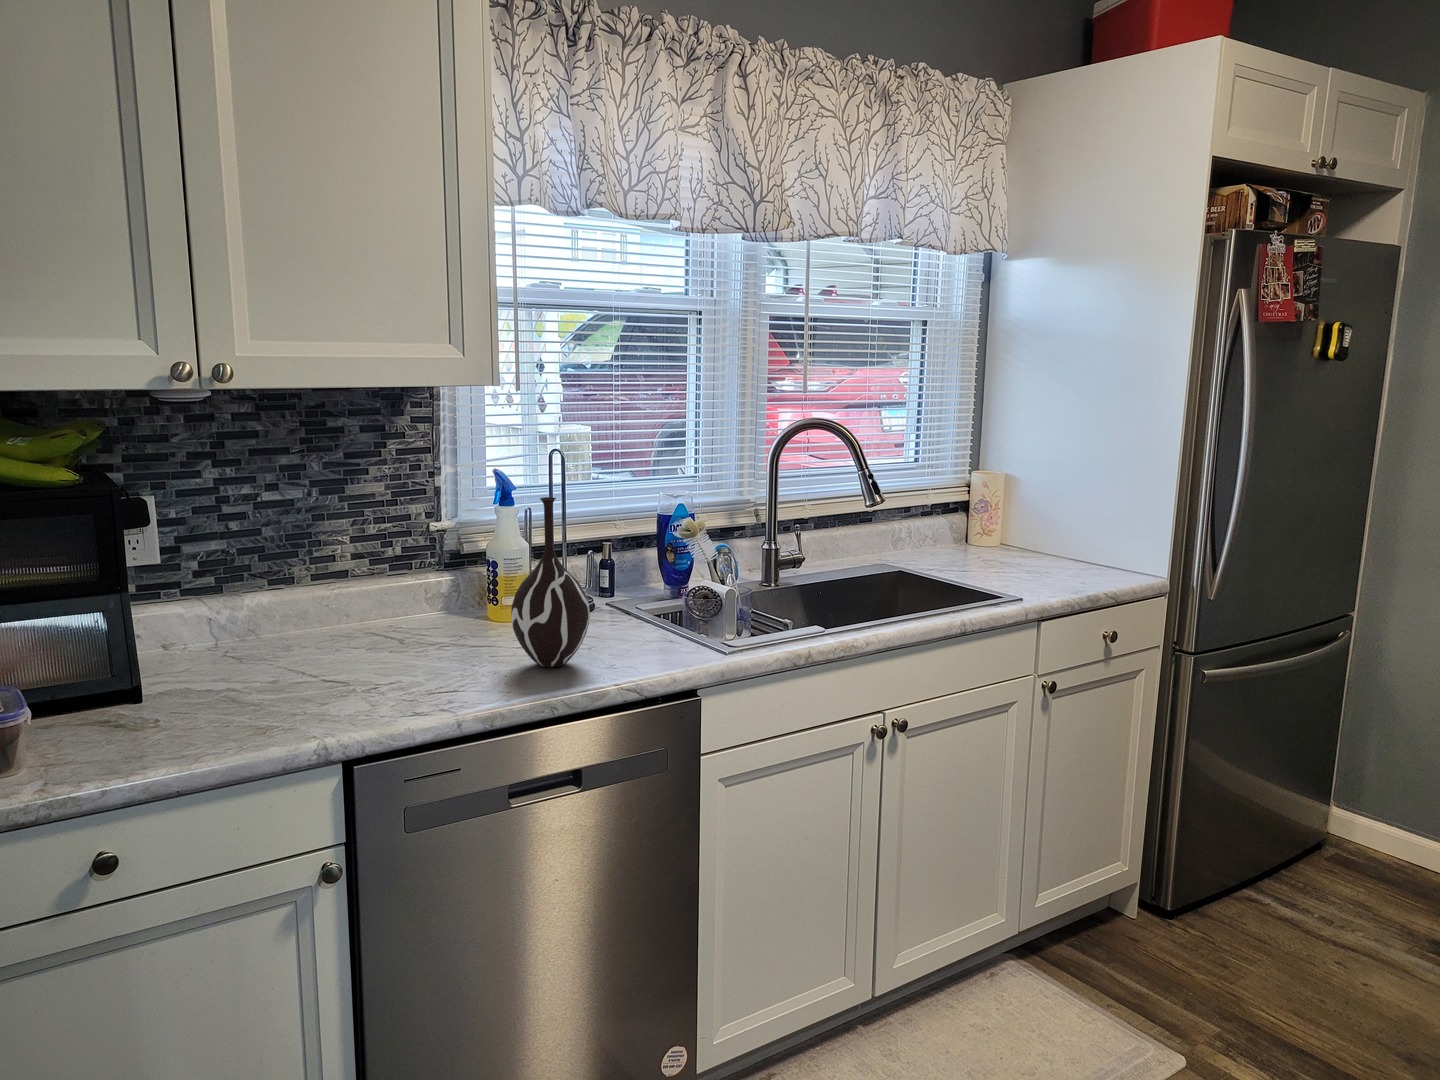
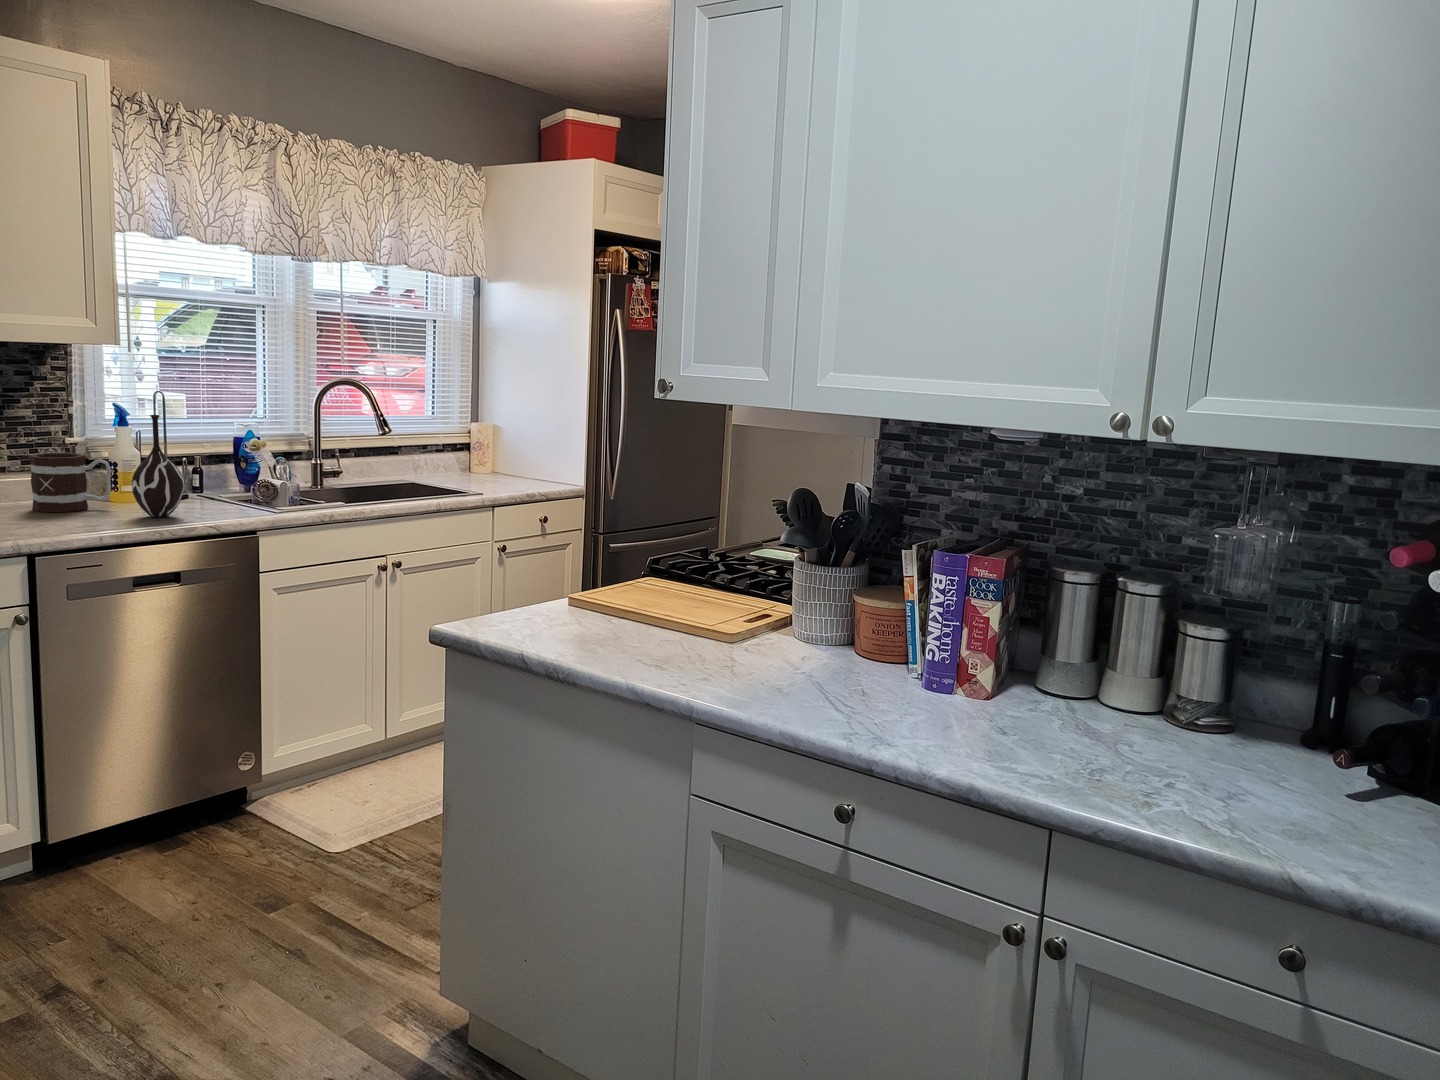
mug: none [372,551,485,651] -> present [29,453,111,512]

